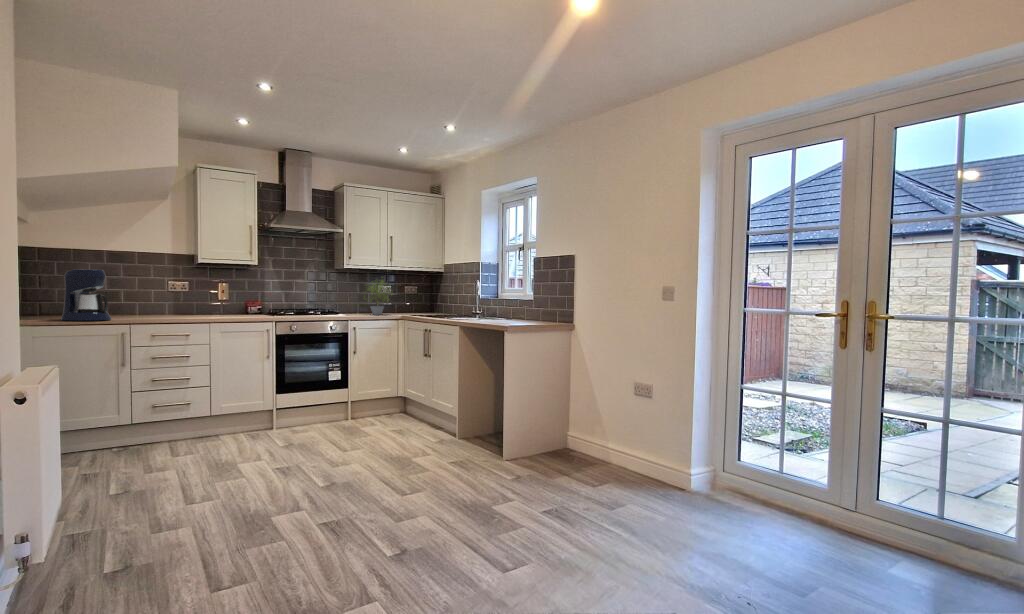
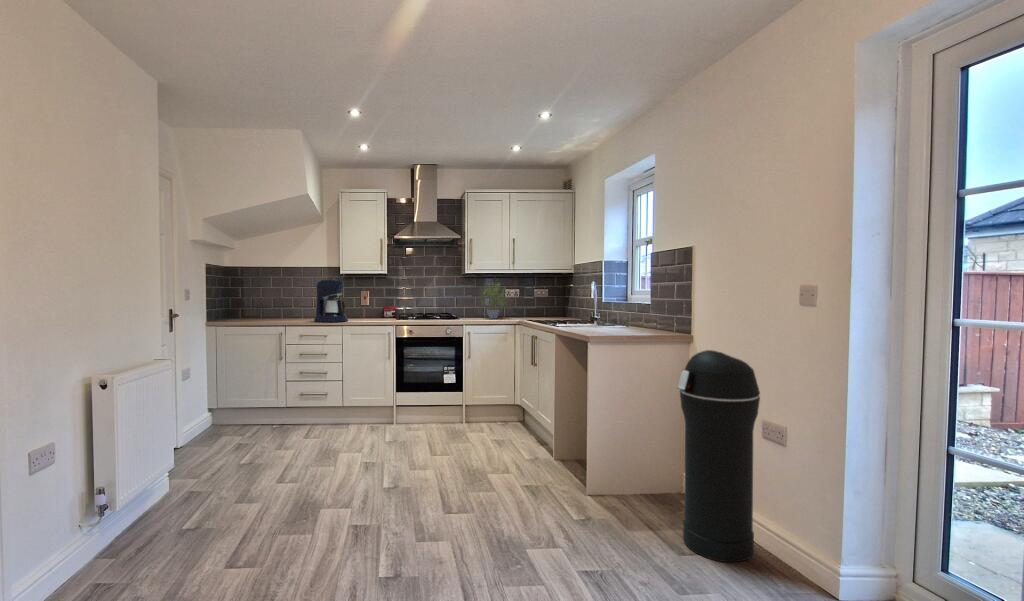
coffee maker: present [61,269,112,321] -> present [314,280,348,322]
trash can: none [584,333,639,484] -> present [678,350,760,562]

